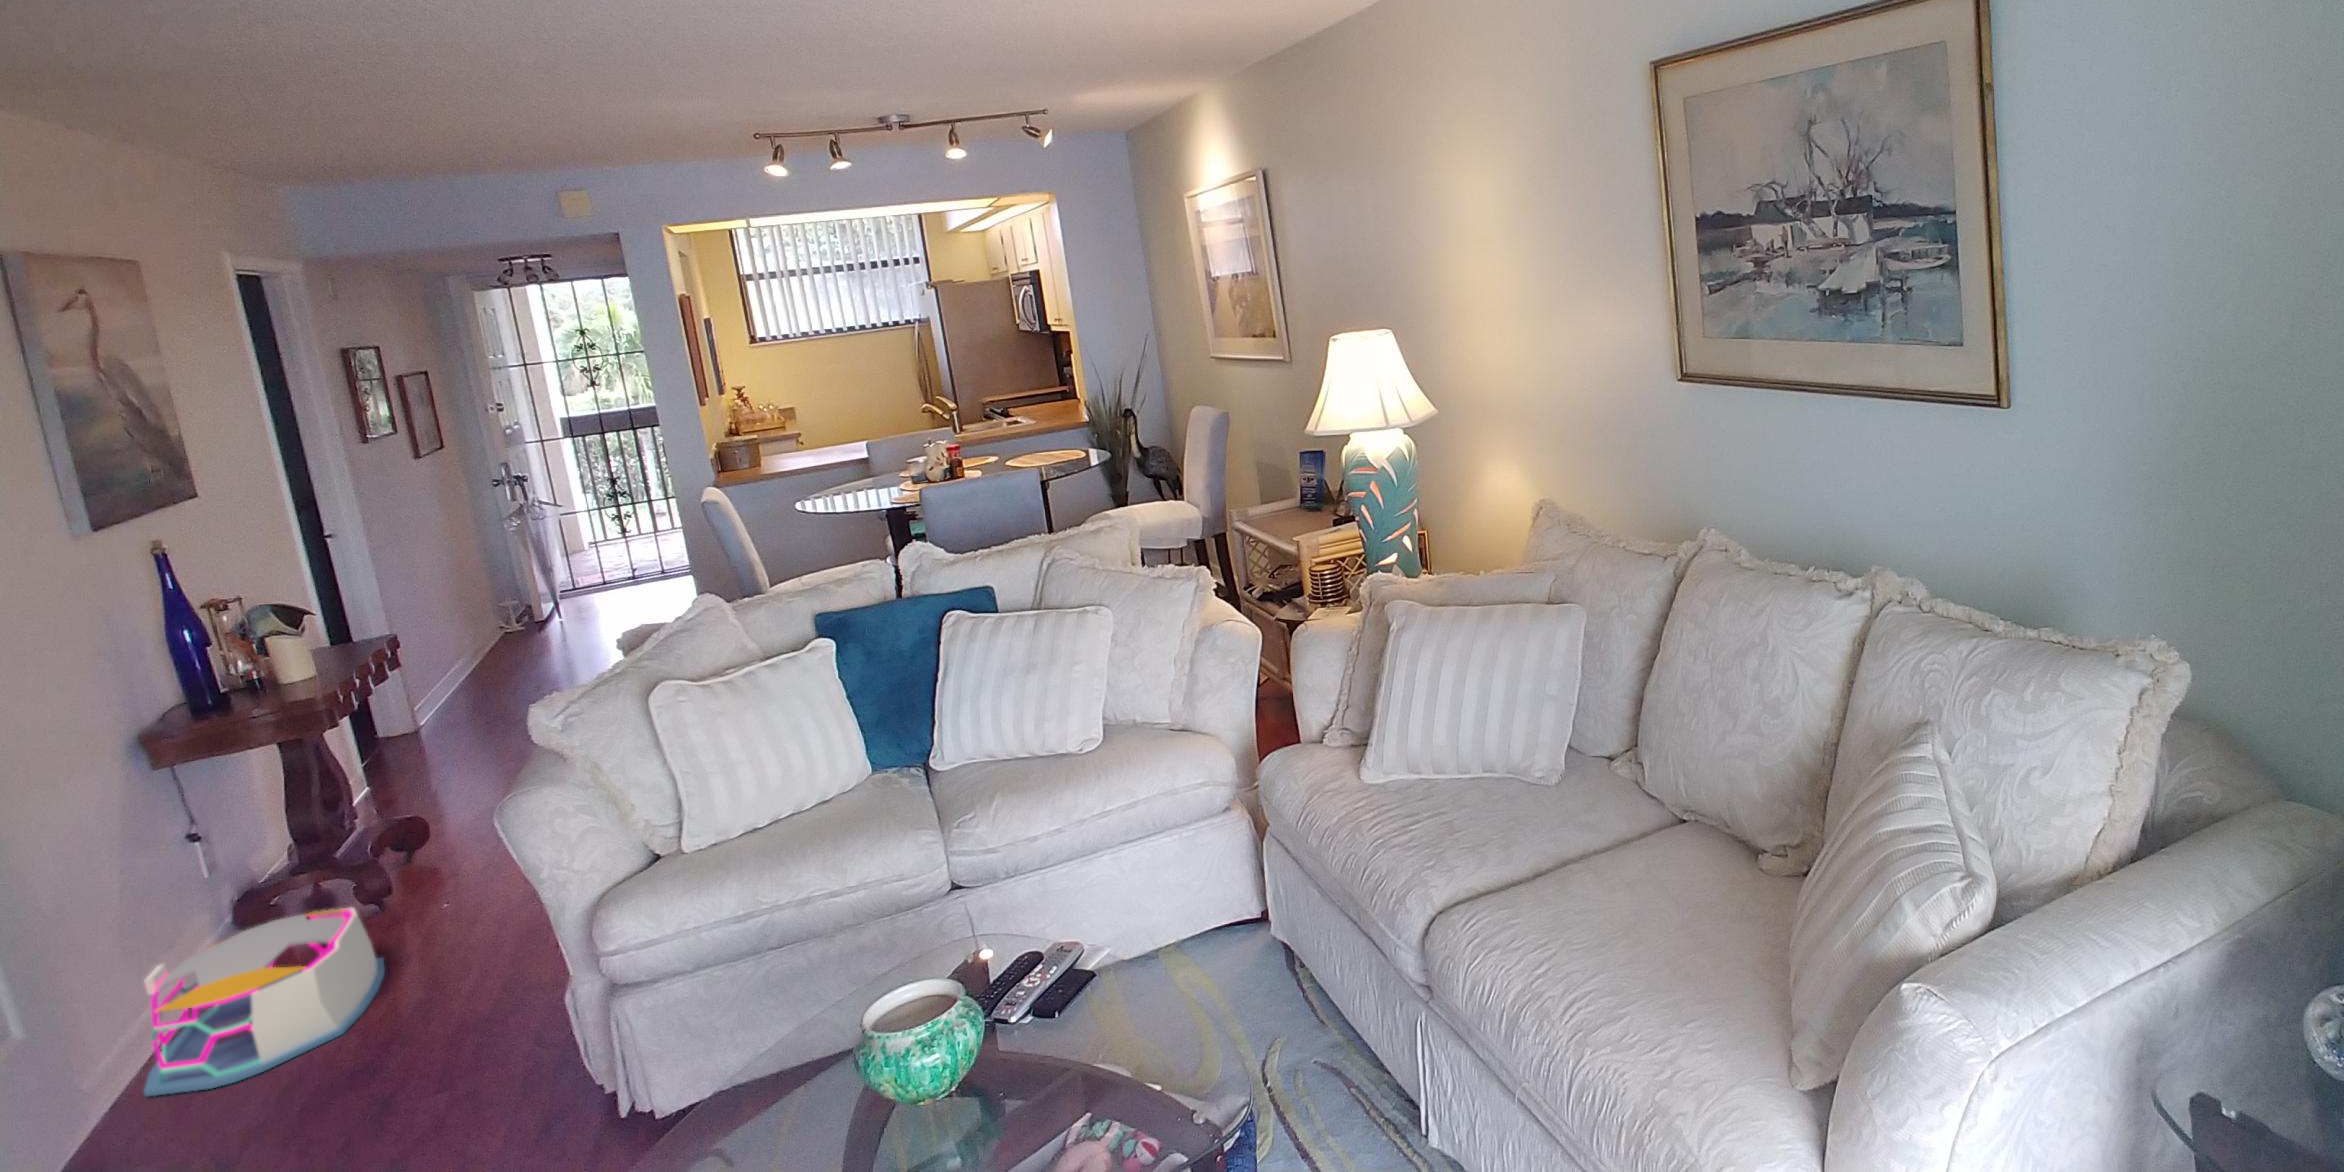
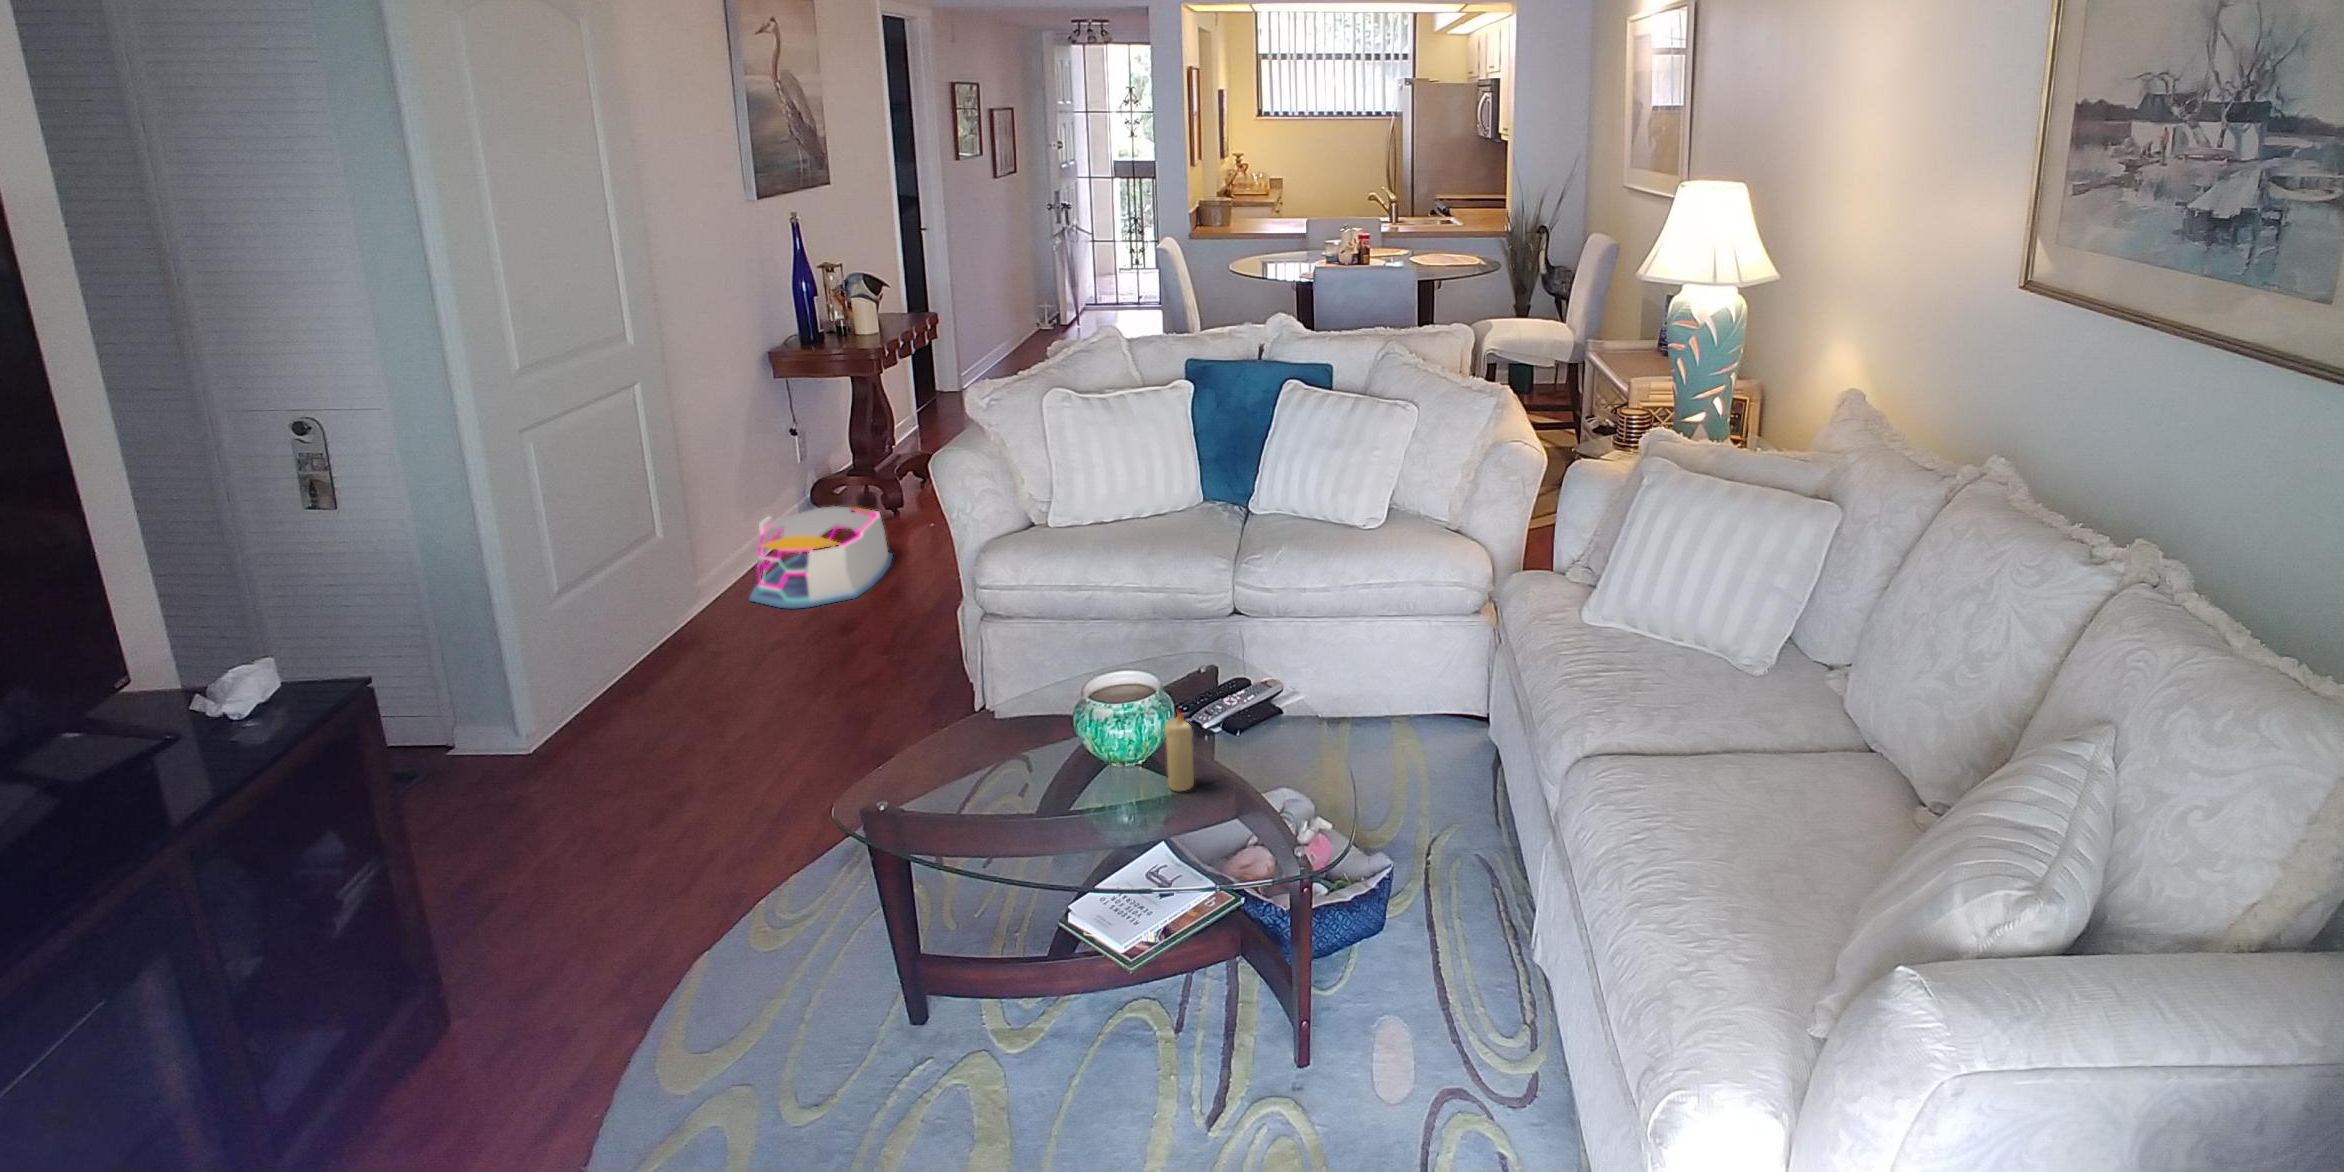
candle: none [979,1013,1026,1116] -> present [1164,712,1194,791]

